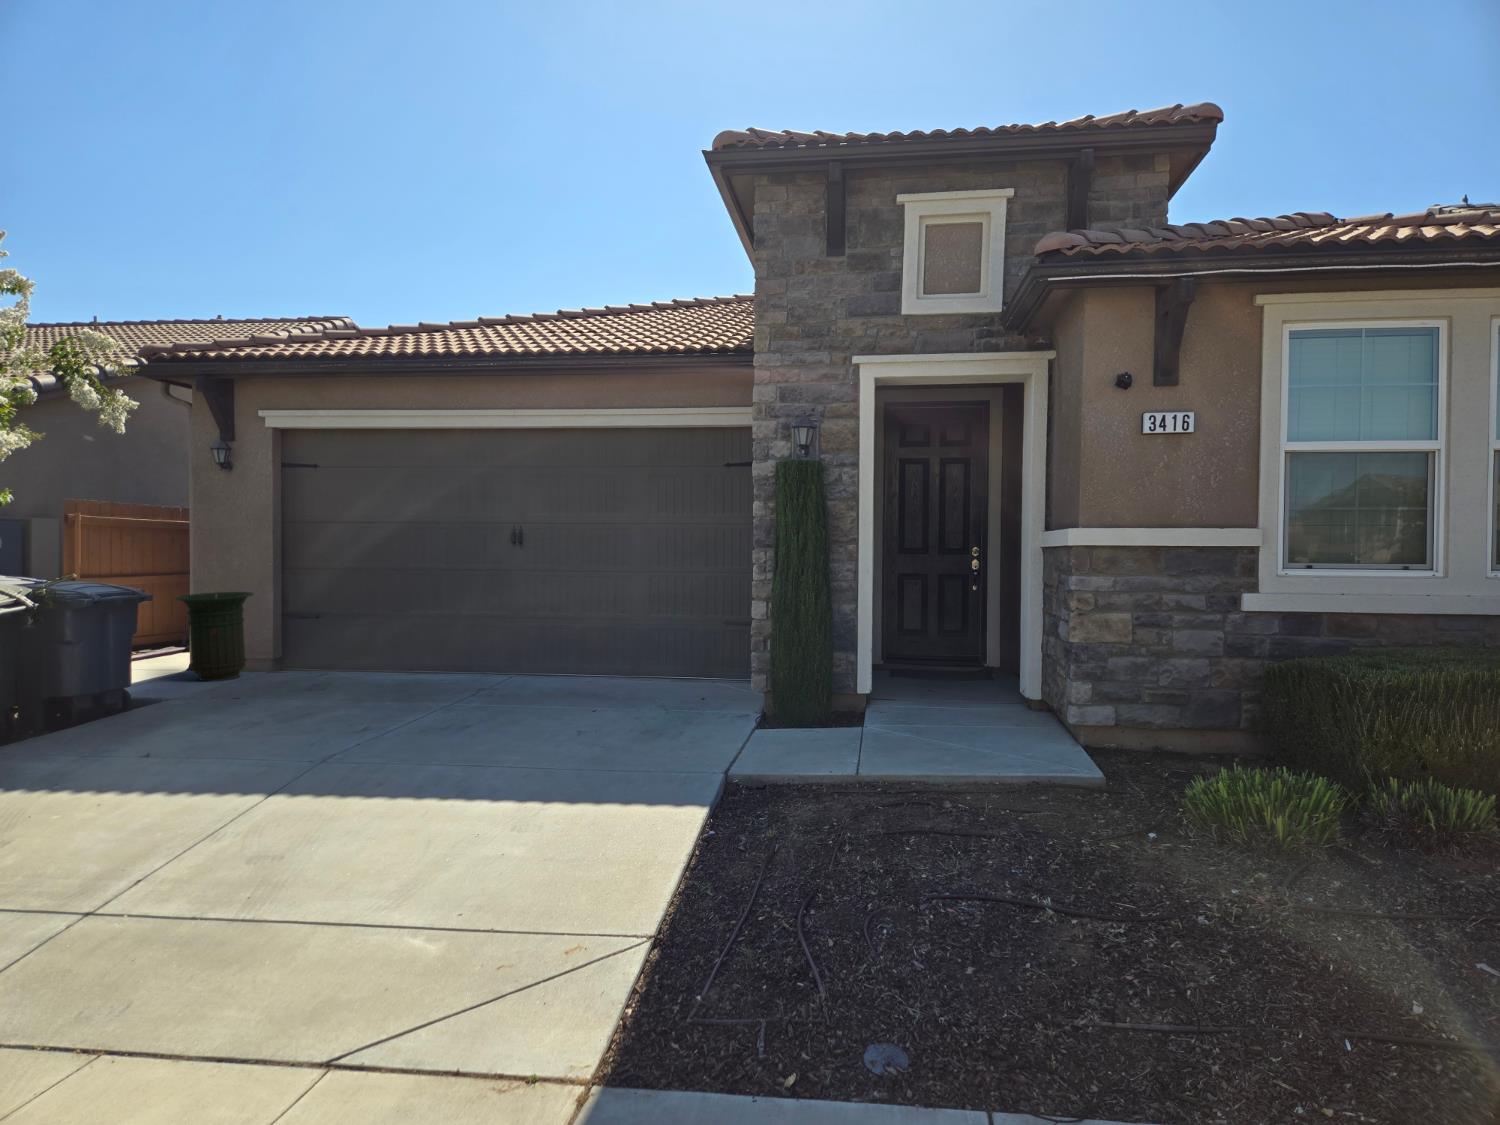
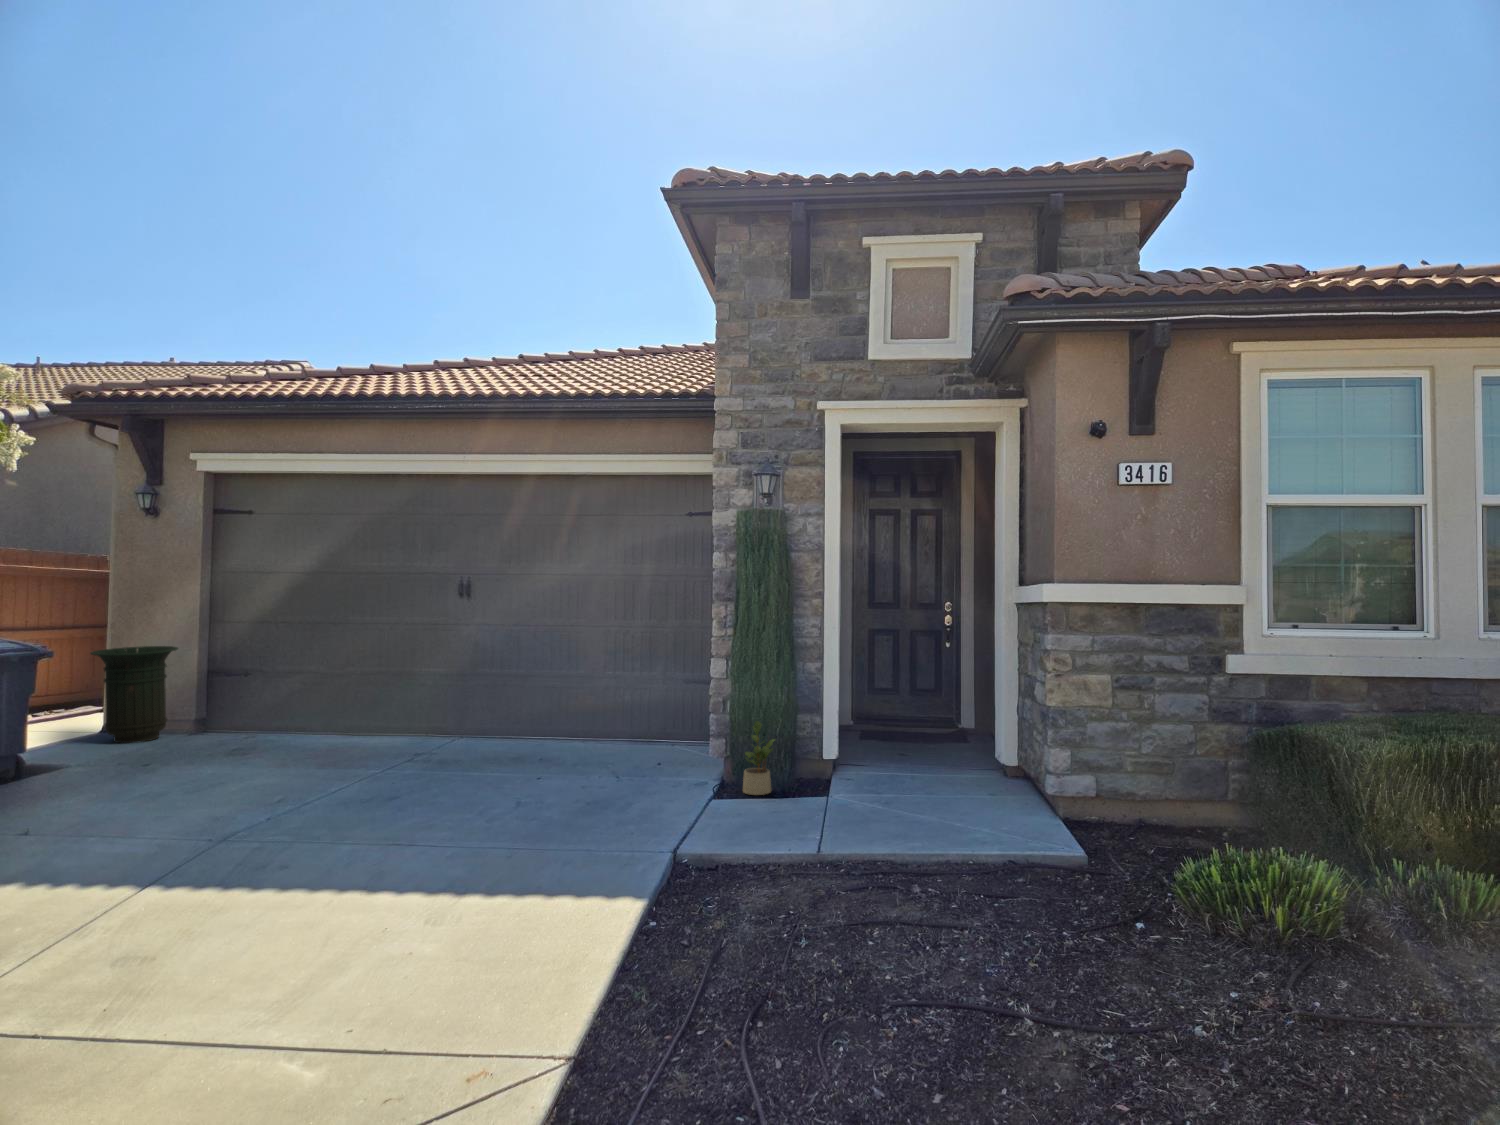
potted plant: none [785,658,815,726] -> present [743,721,775,795]

